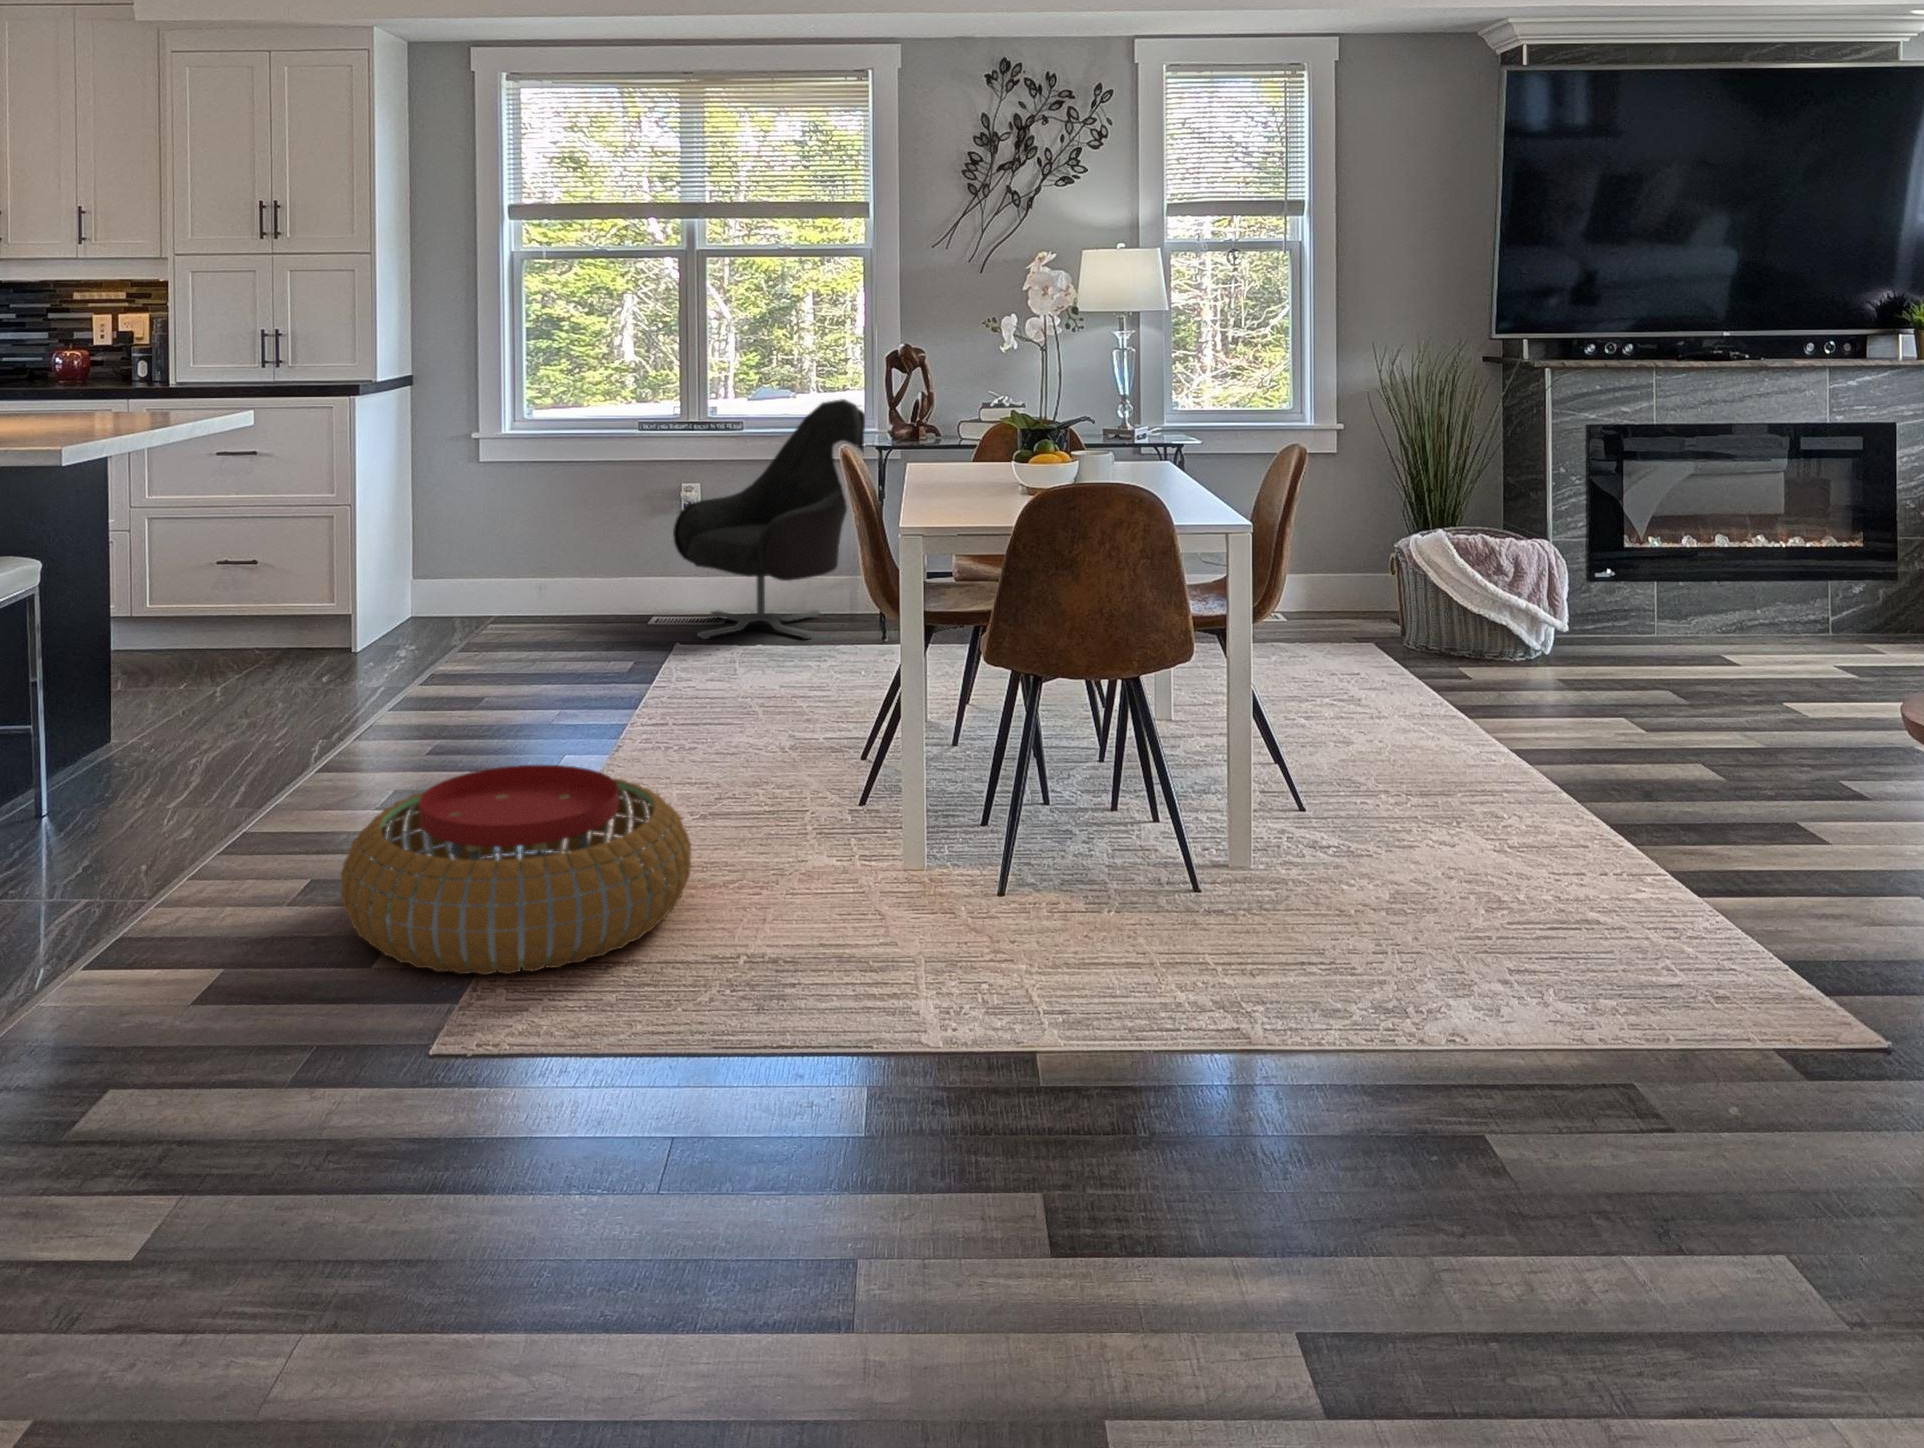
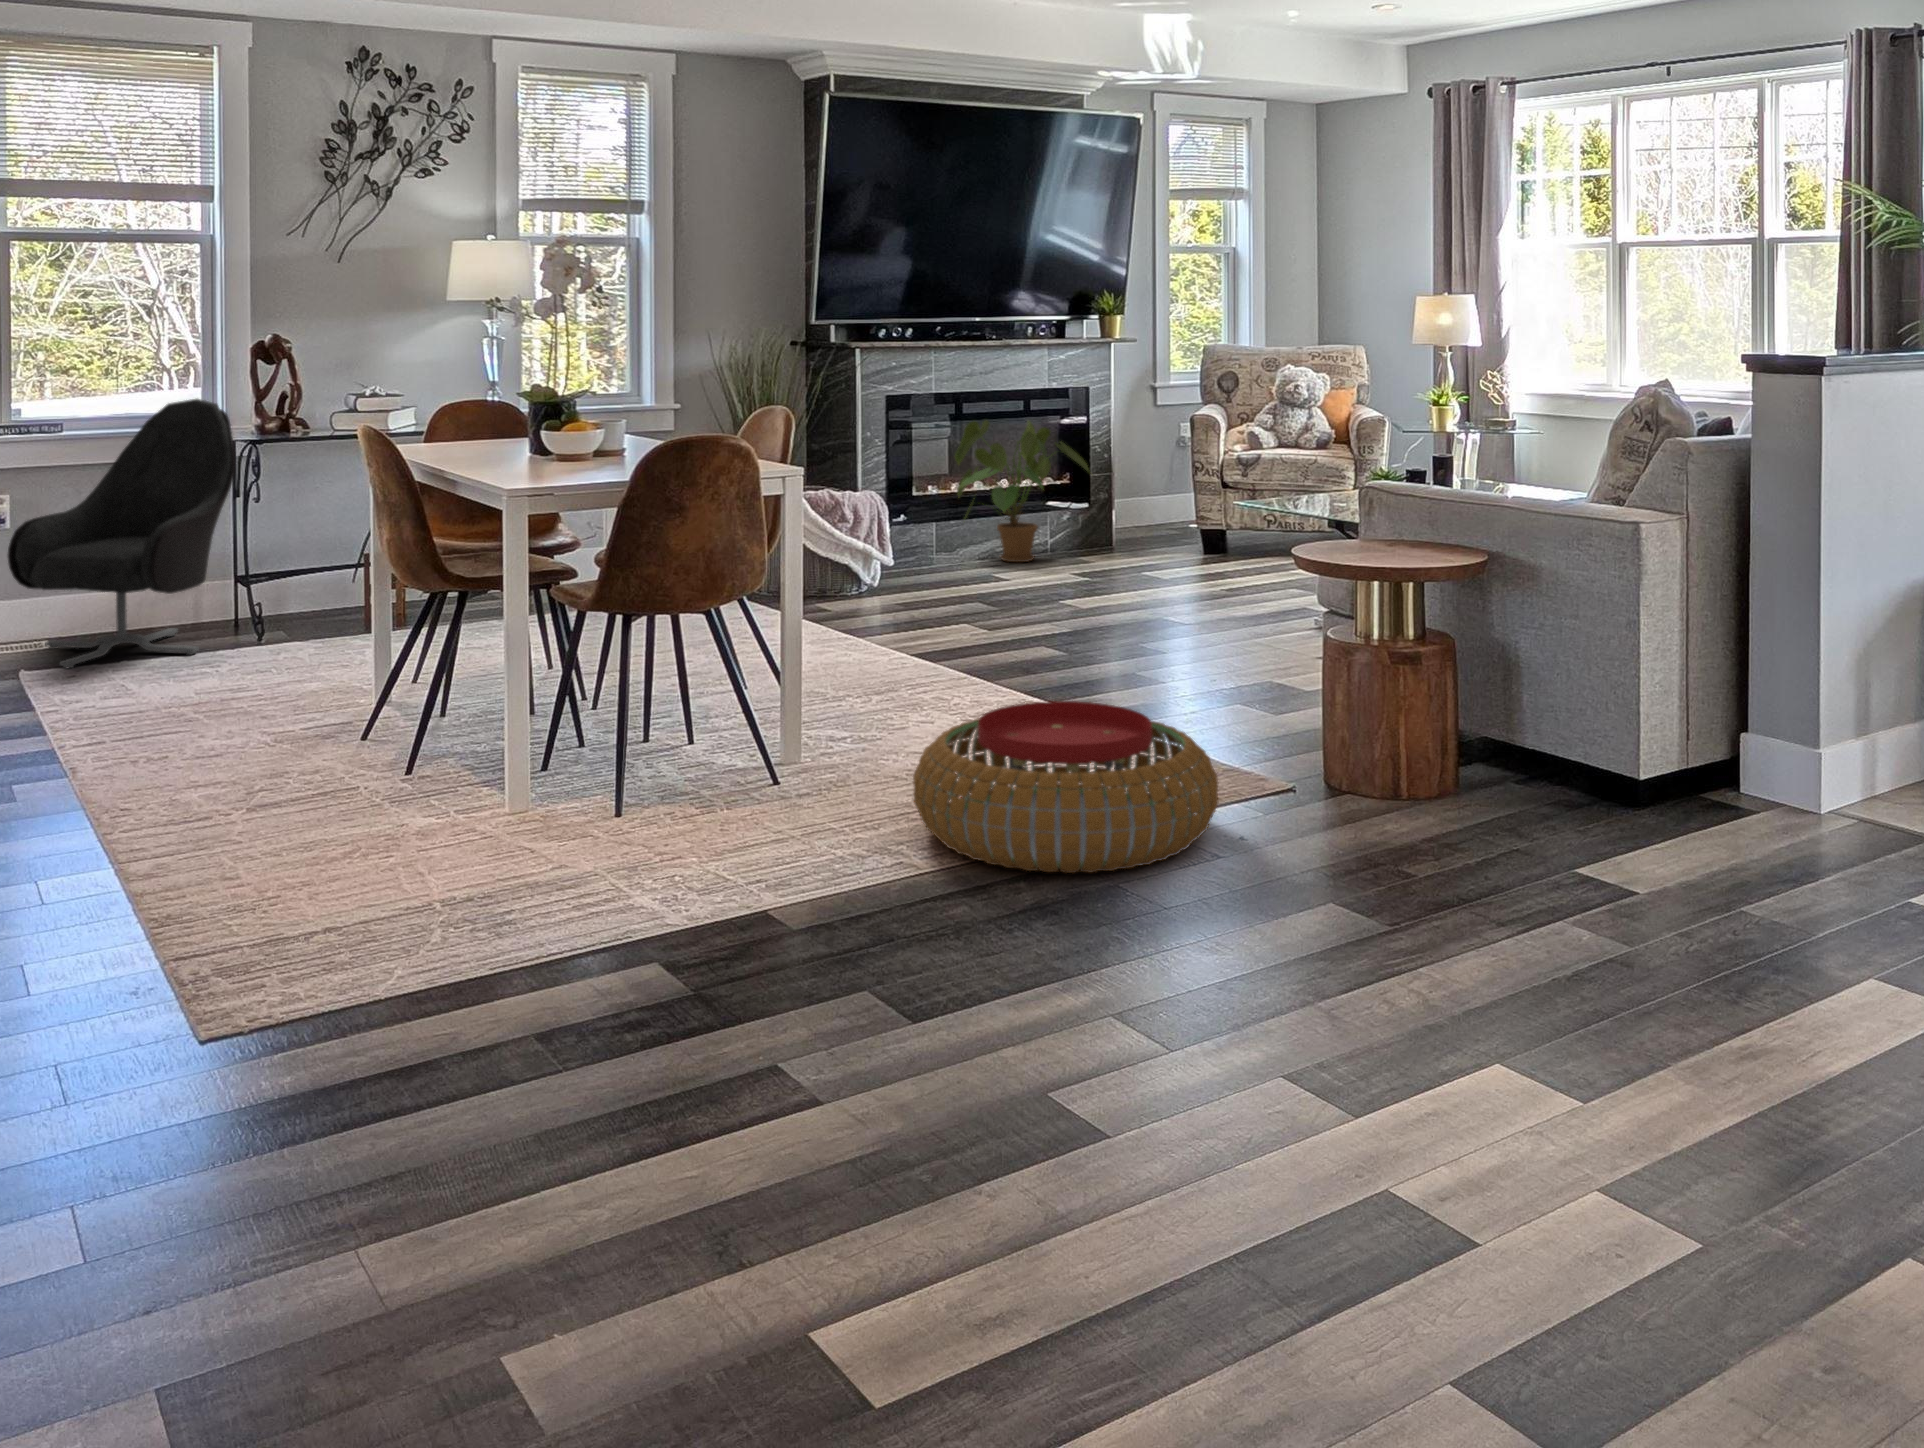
house plant: none [1678,458,1884,640] -> present [955,420,1089,562]
pouf: present [341,765,691,975] -> present [913,701,1219,873]

